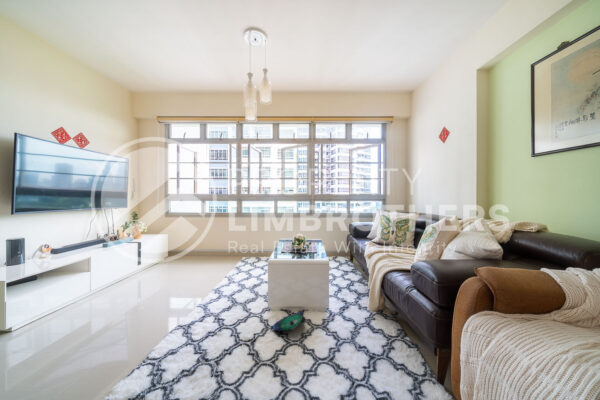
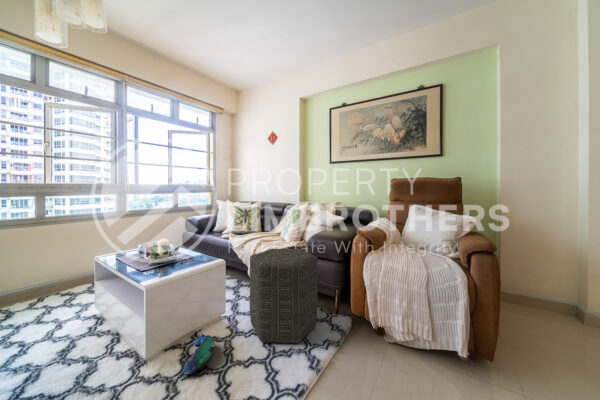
ottoman: none [330,263,405,372] -> present [250,249,318,343]

